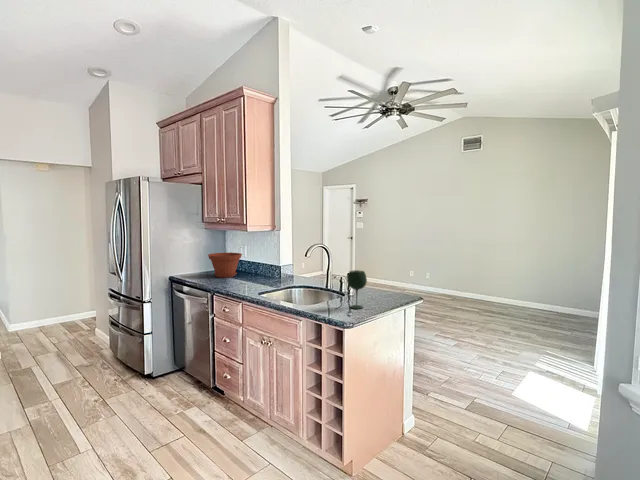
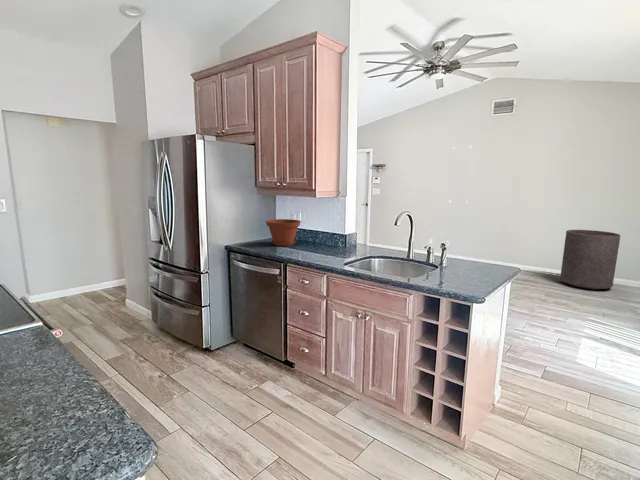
trash can: none [537,263,592,325] -> present [560,230,620,289]
wine glass: present [347,270,367,309] -> none [459,240,482,281]

